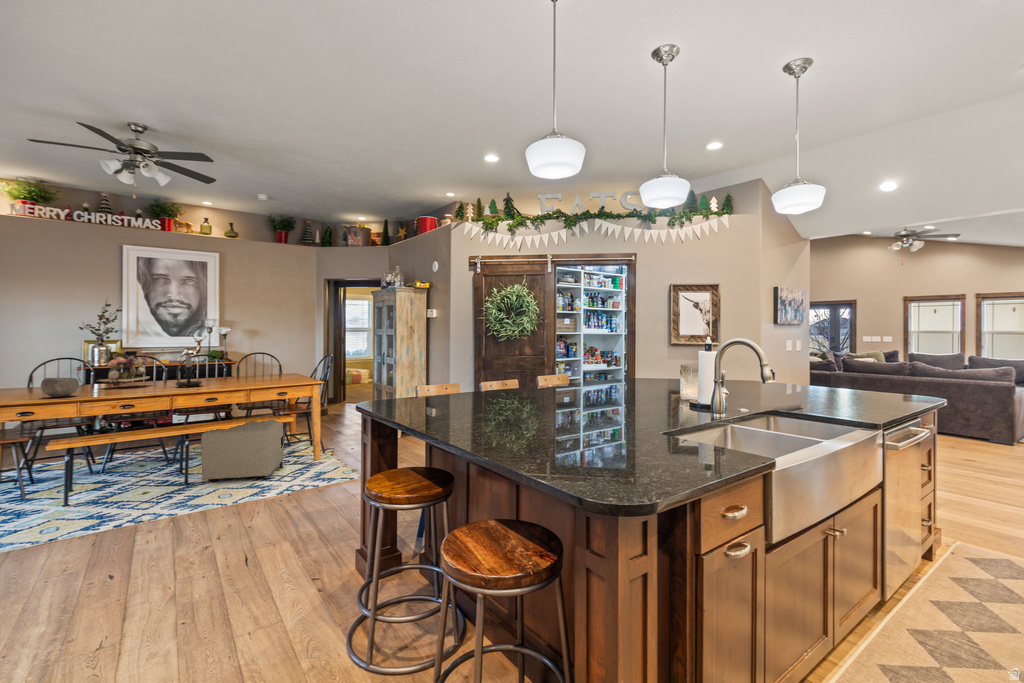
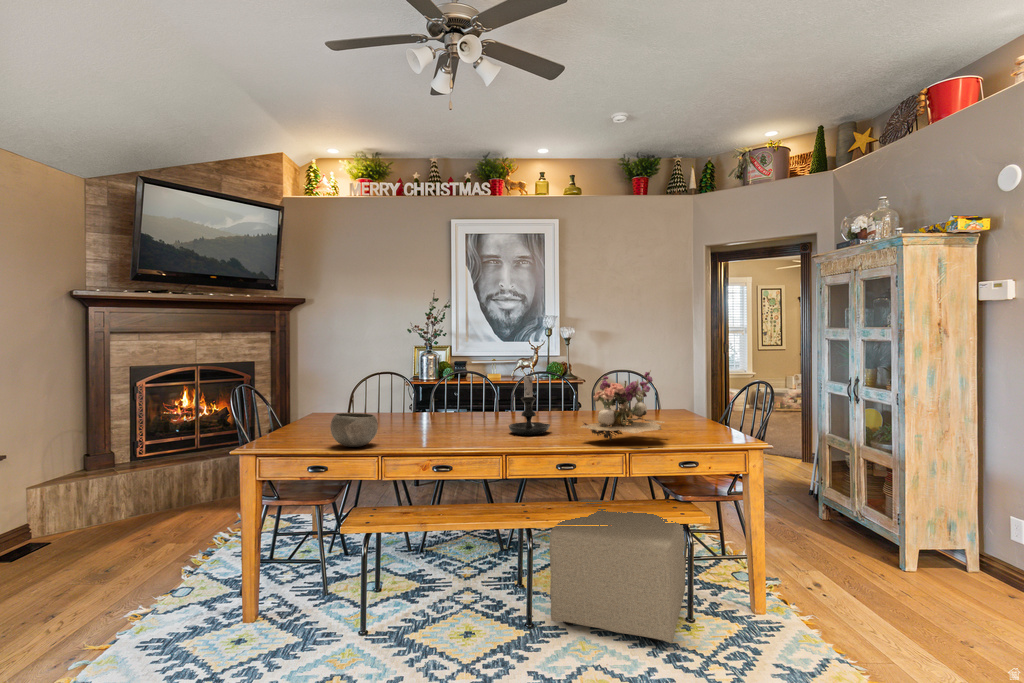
flower arrangement: present [99,352,150,387] -> present [581,370,664,440]

